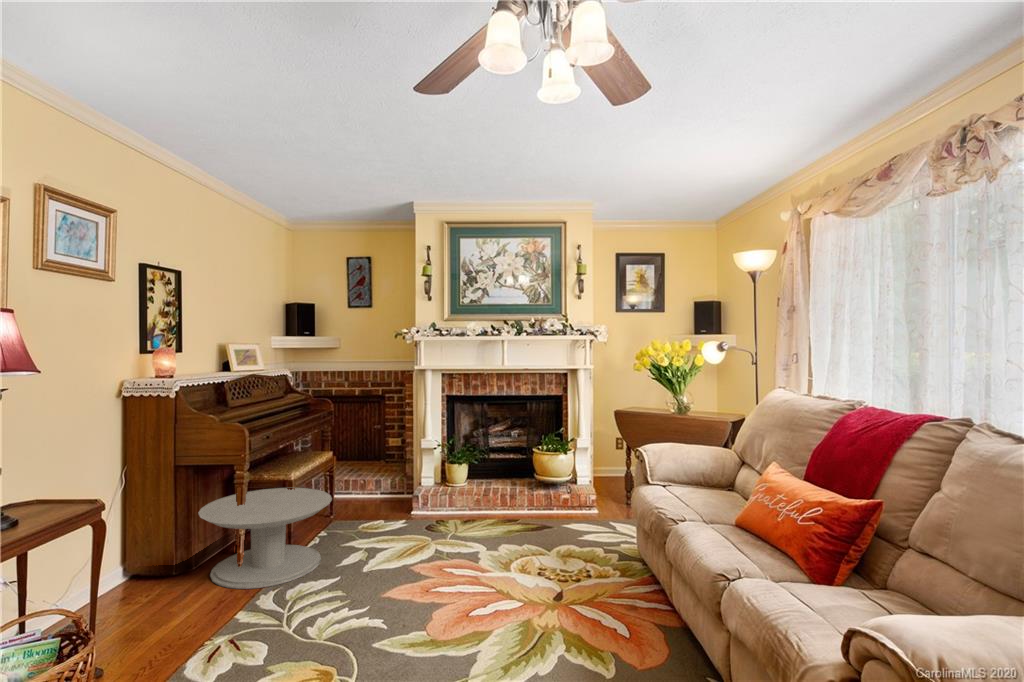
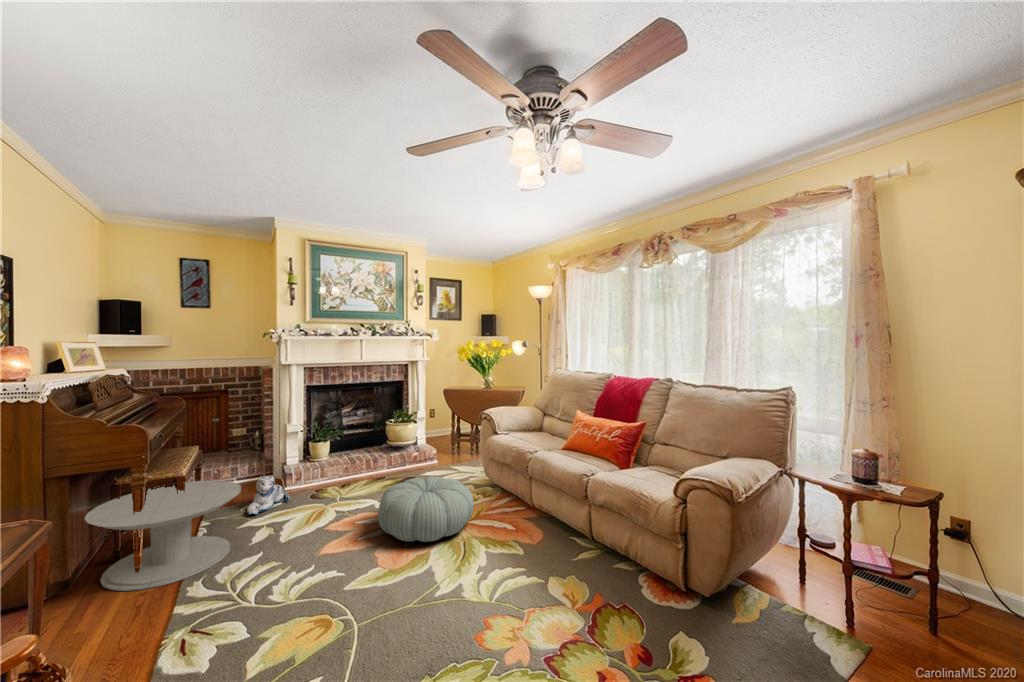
plush toy: none [357,492,407,535] -> present [247,476,290,515]
pouf: none [453,527,580,618] -> present [378,476,474,542]

